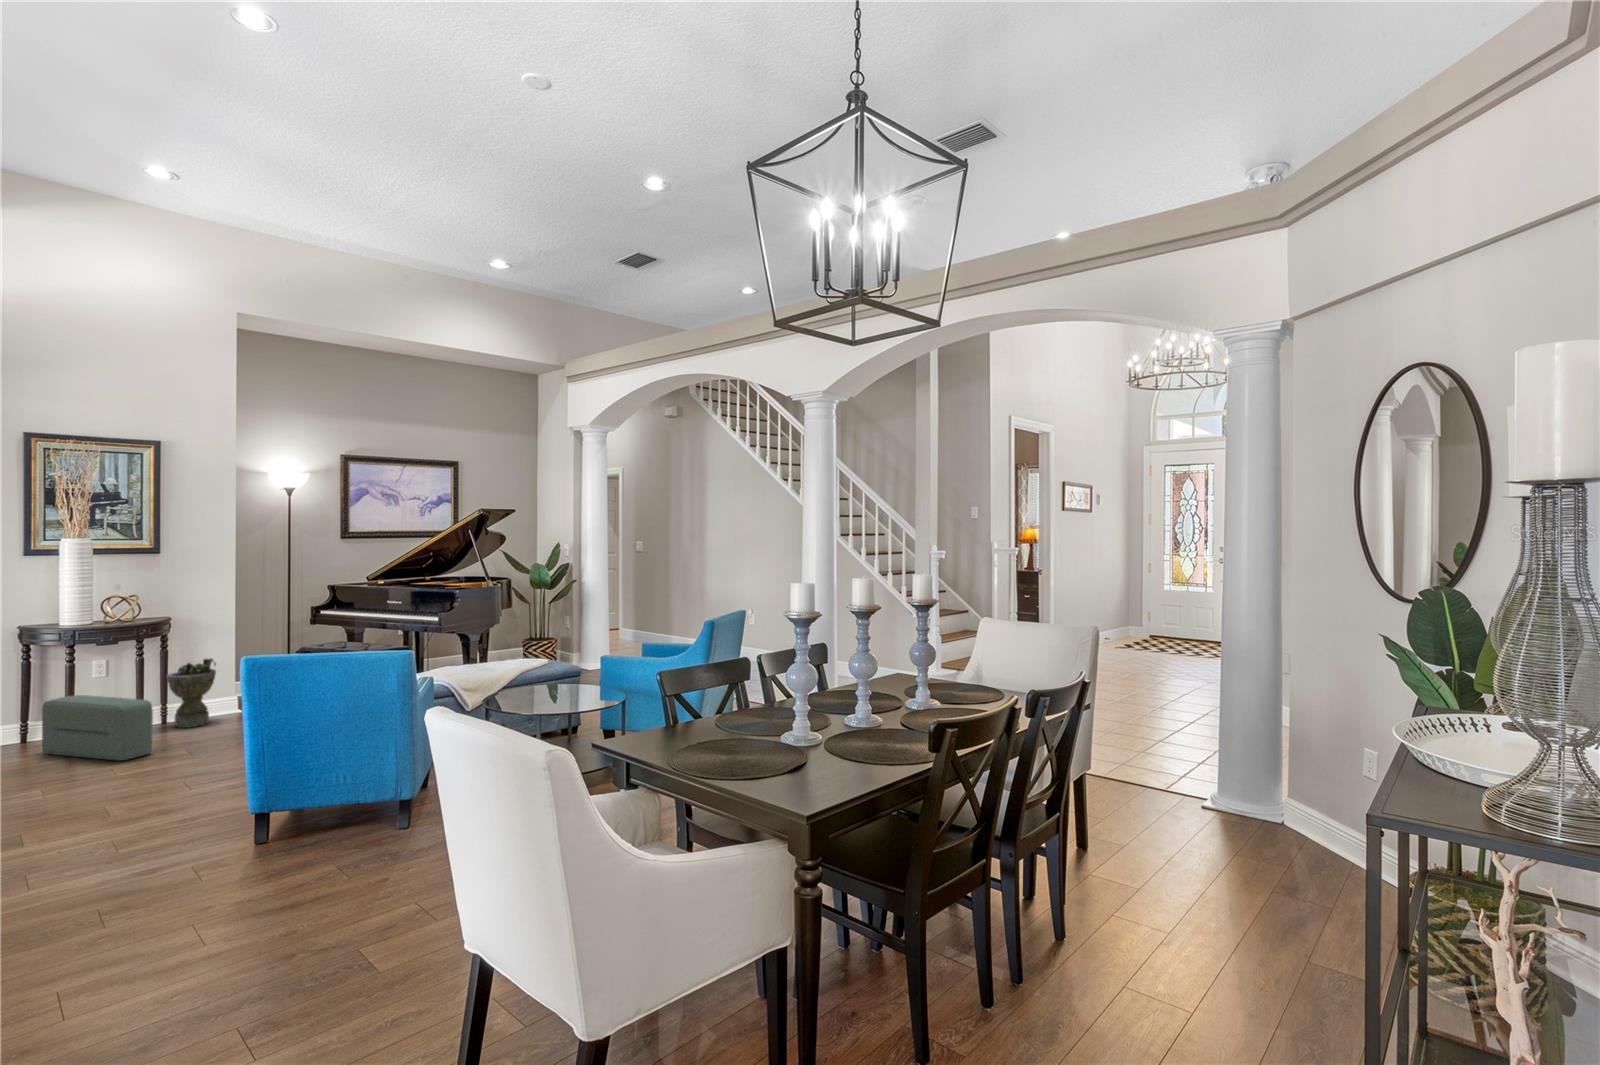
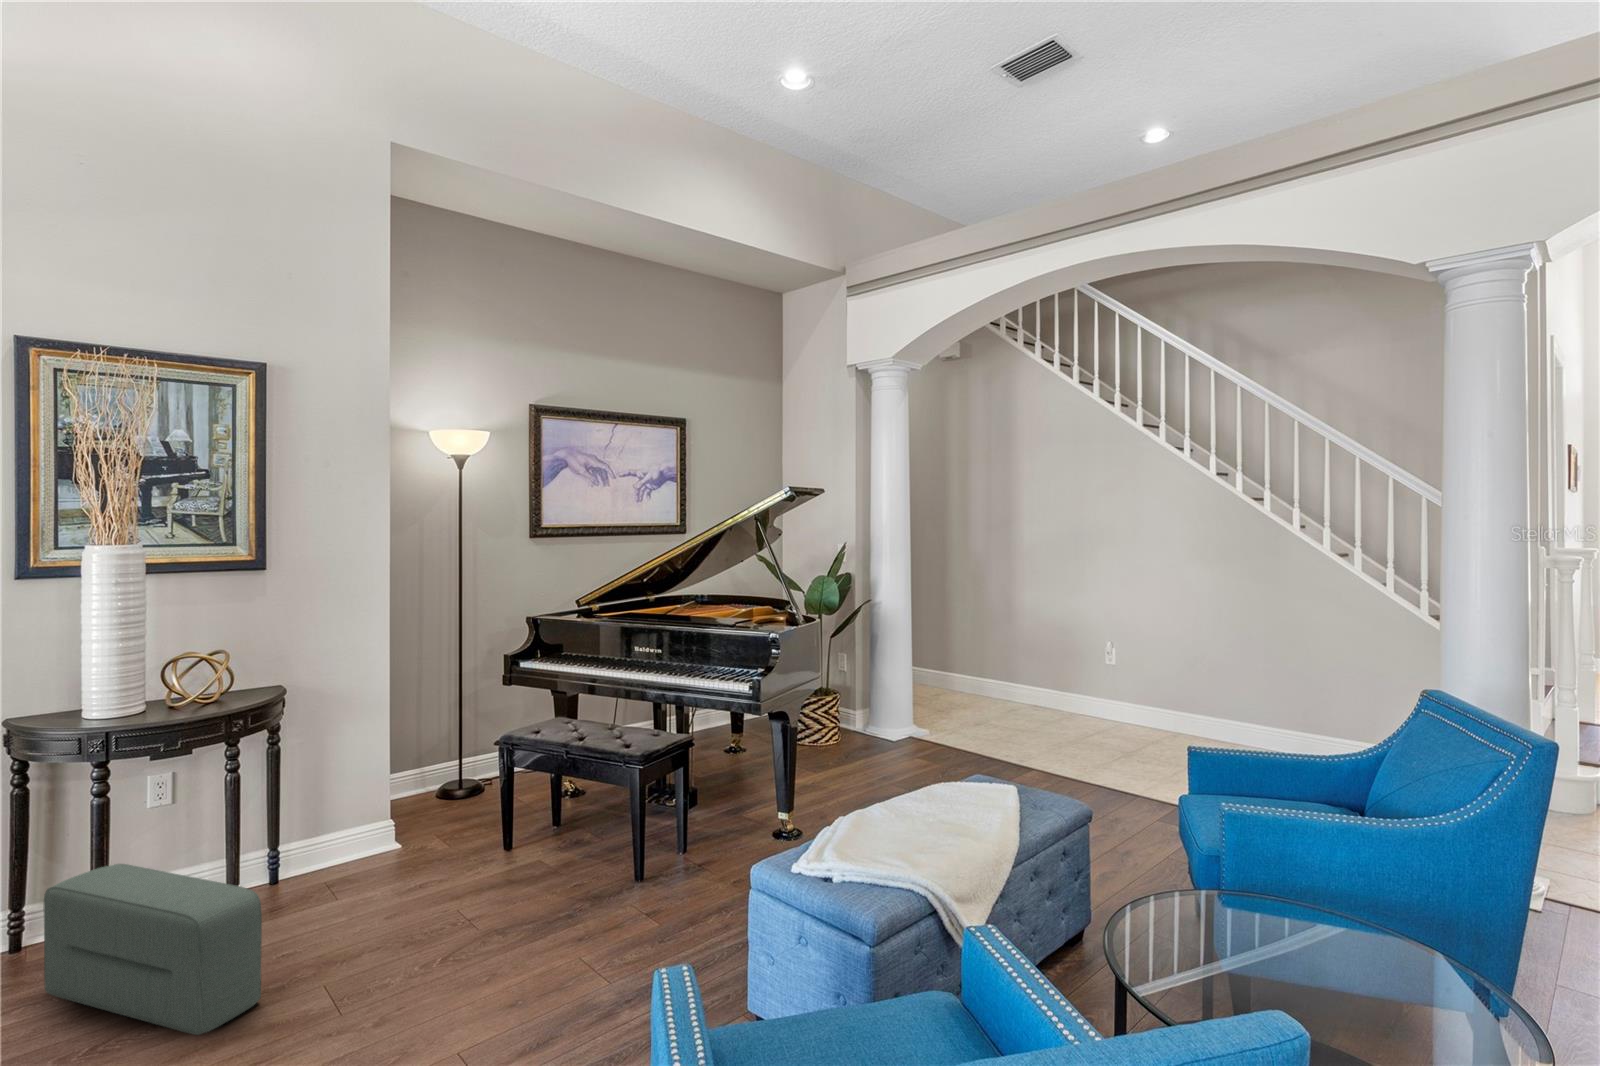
planter: present [167,658,216,728] -> none [279,763,364,898]

